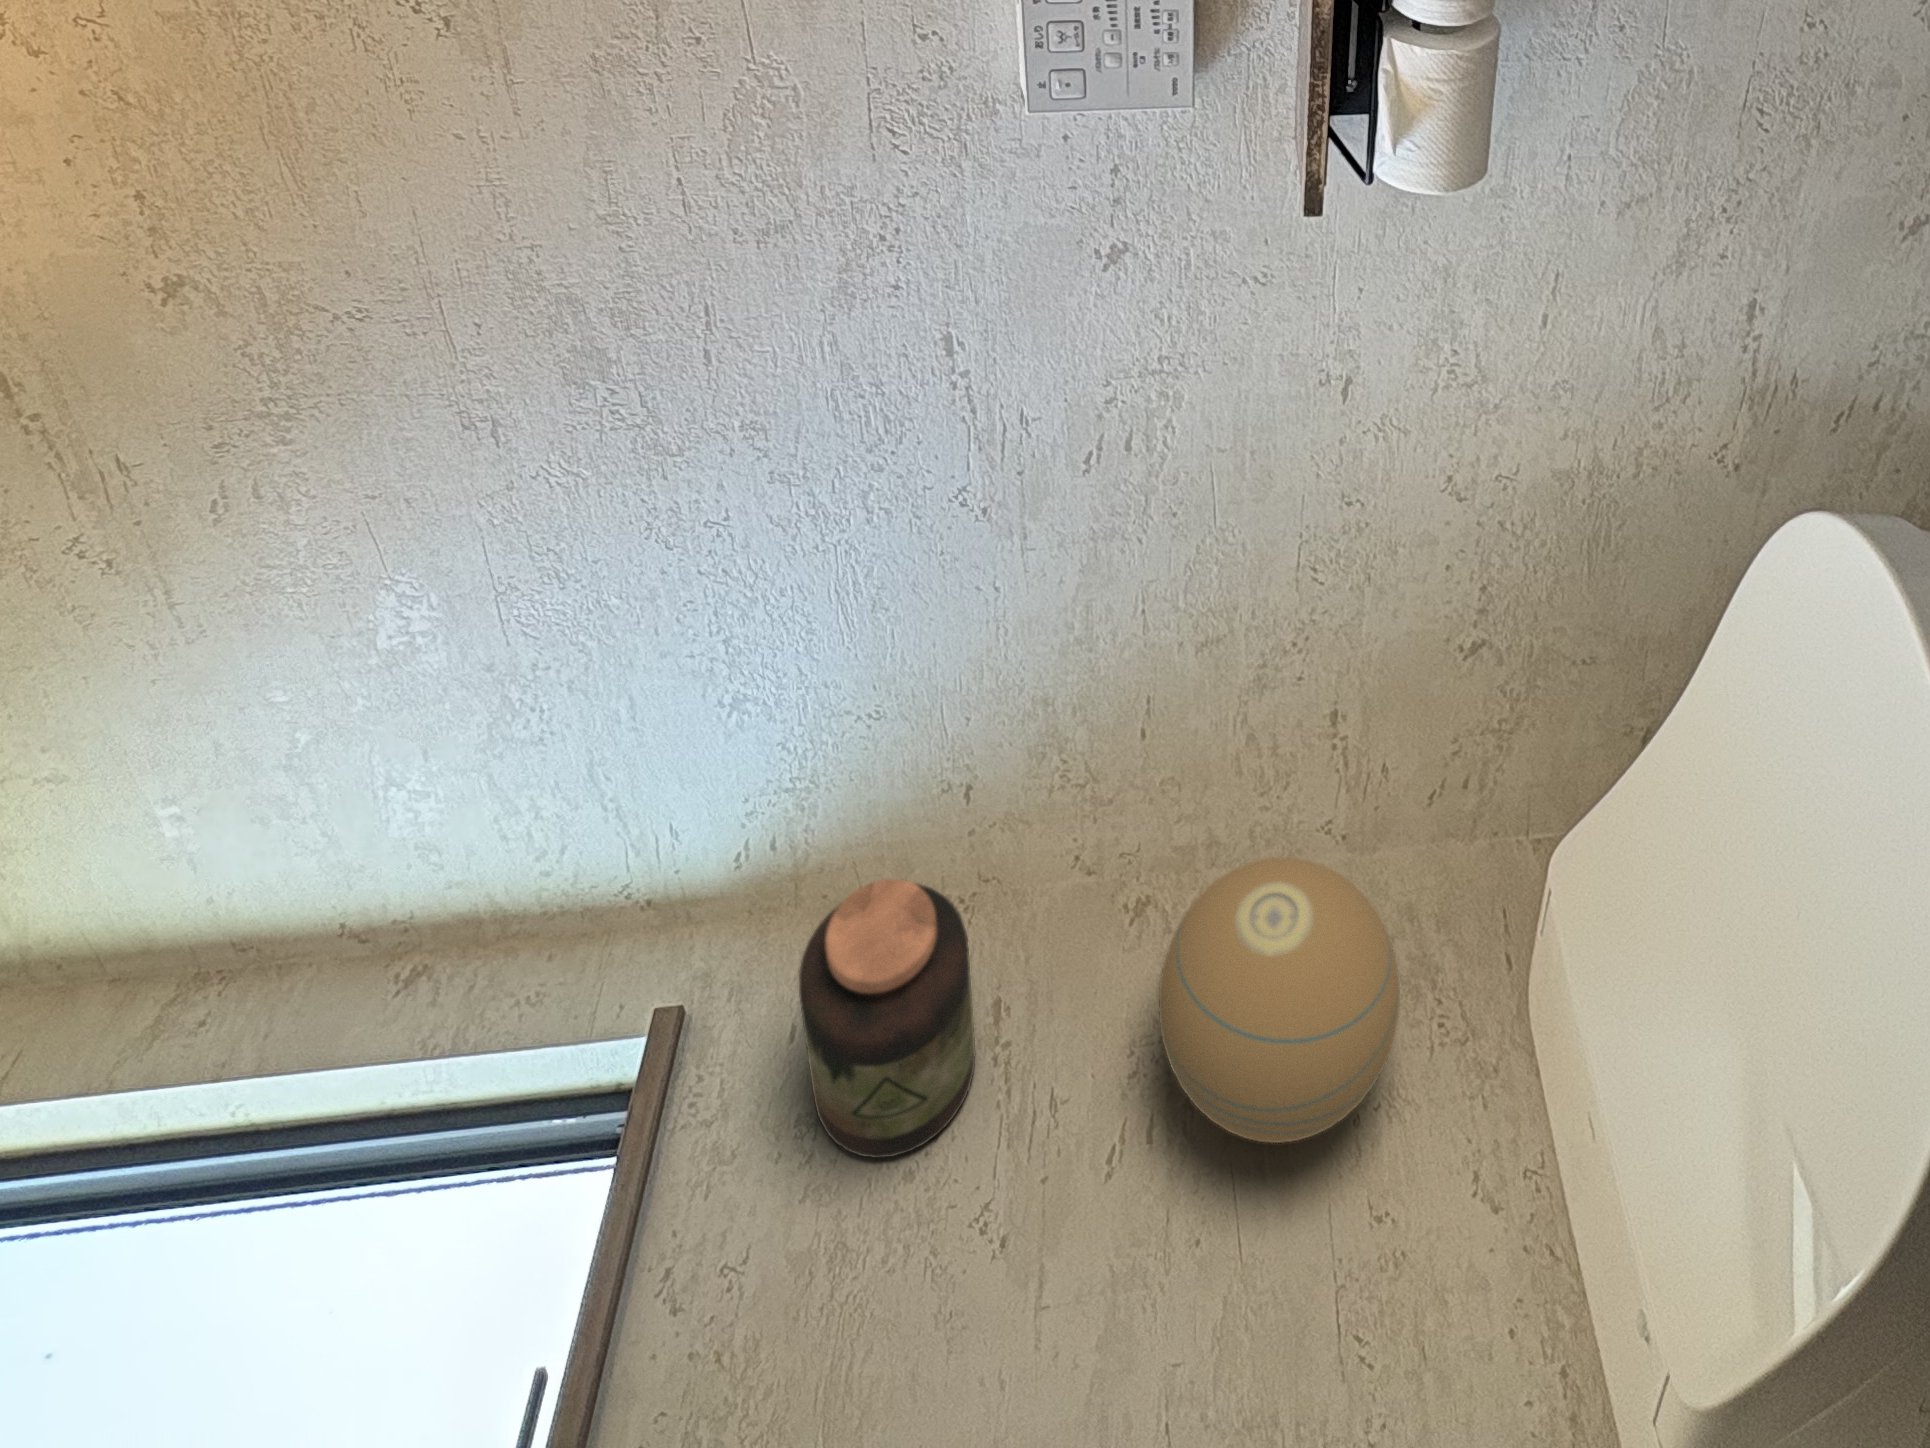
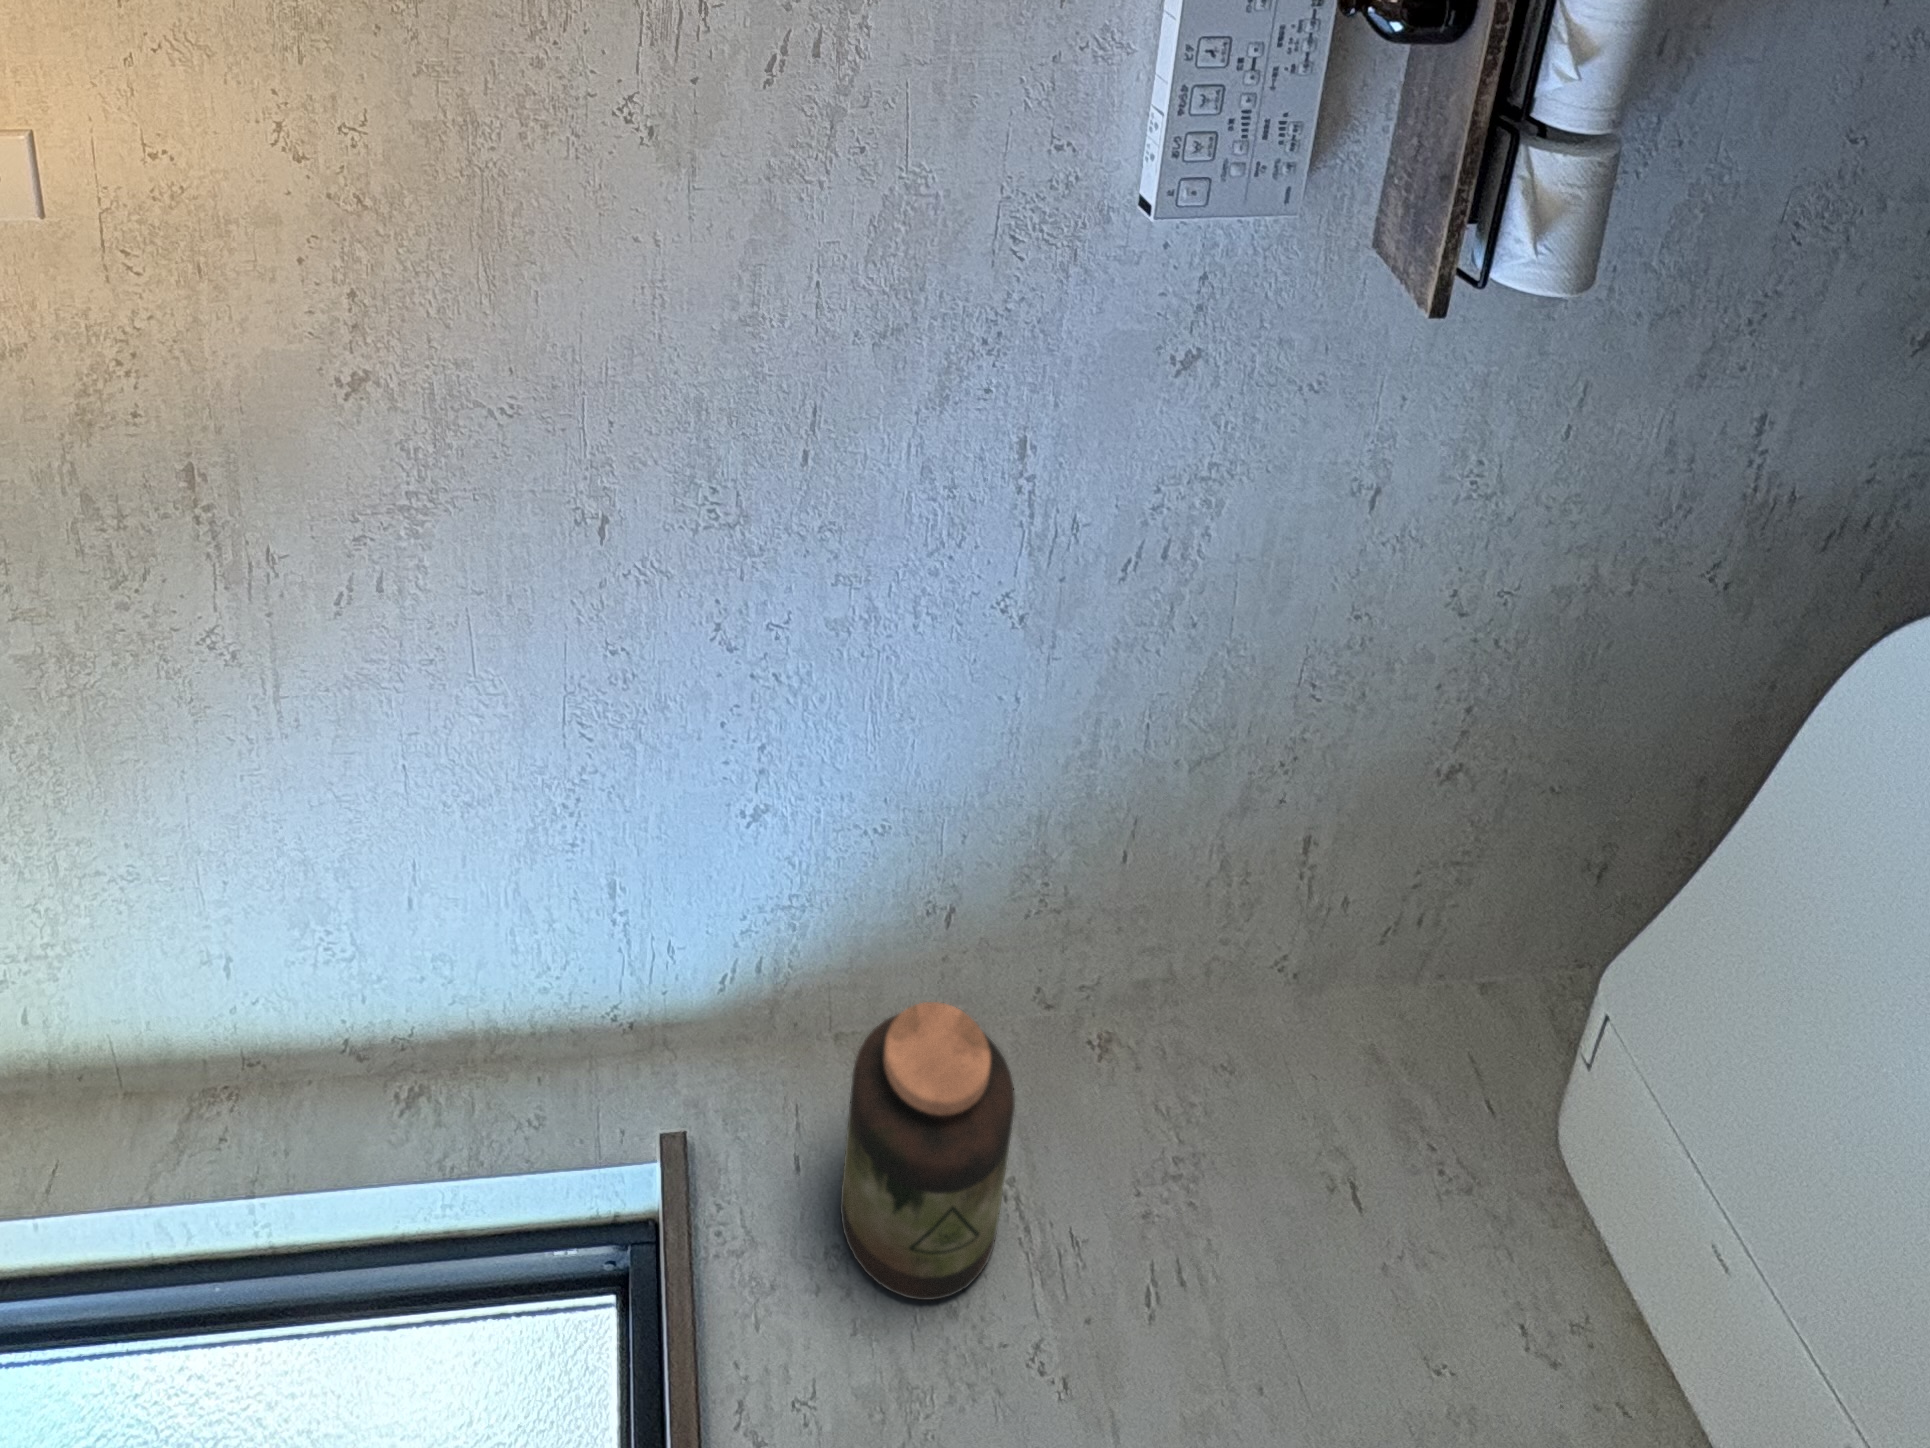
decorative orb: present [1159,857,1400,1143] -> none [1188,993,1442,1291]

